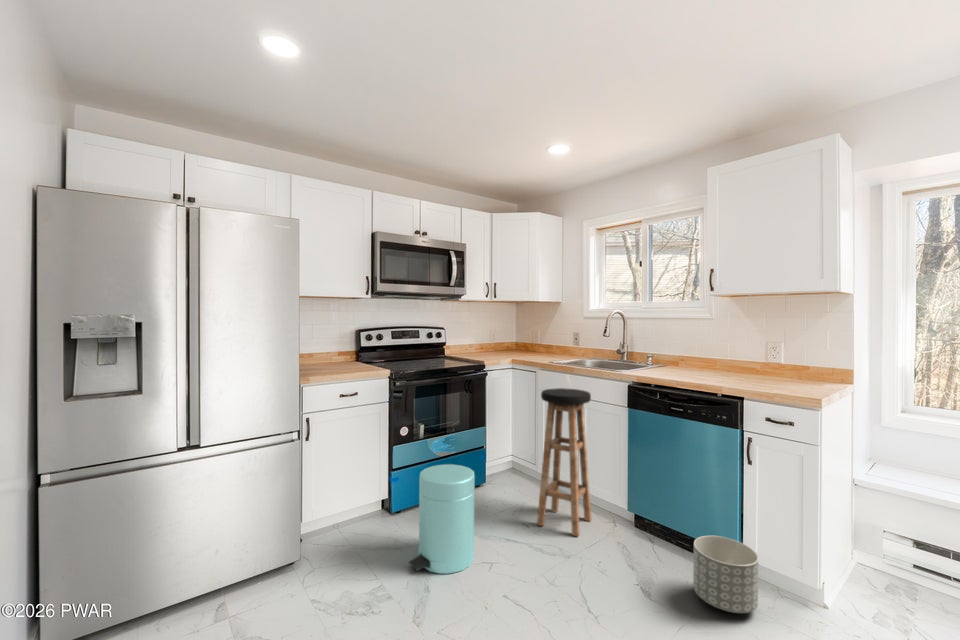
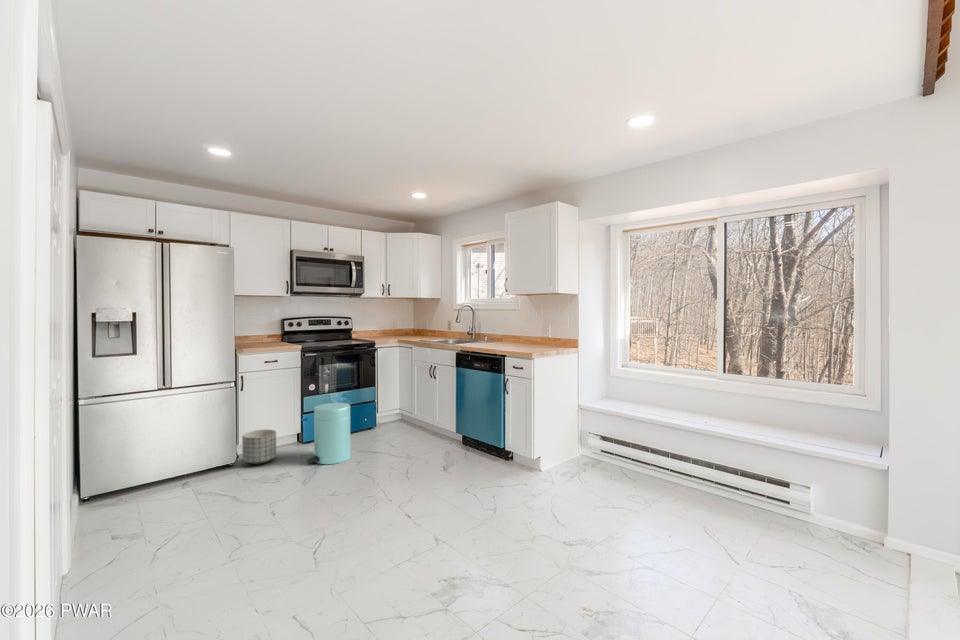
bar stool: present [537,388,592,537] -> none [399,356,437,448]
planter: present [693,536,759,613] -> present [242,429,276,464]

